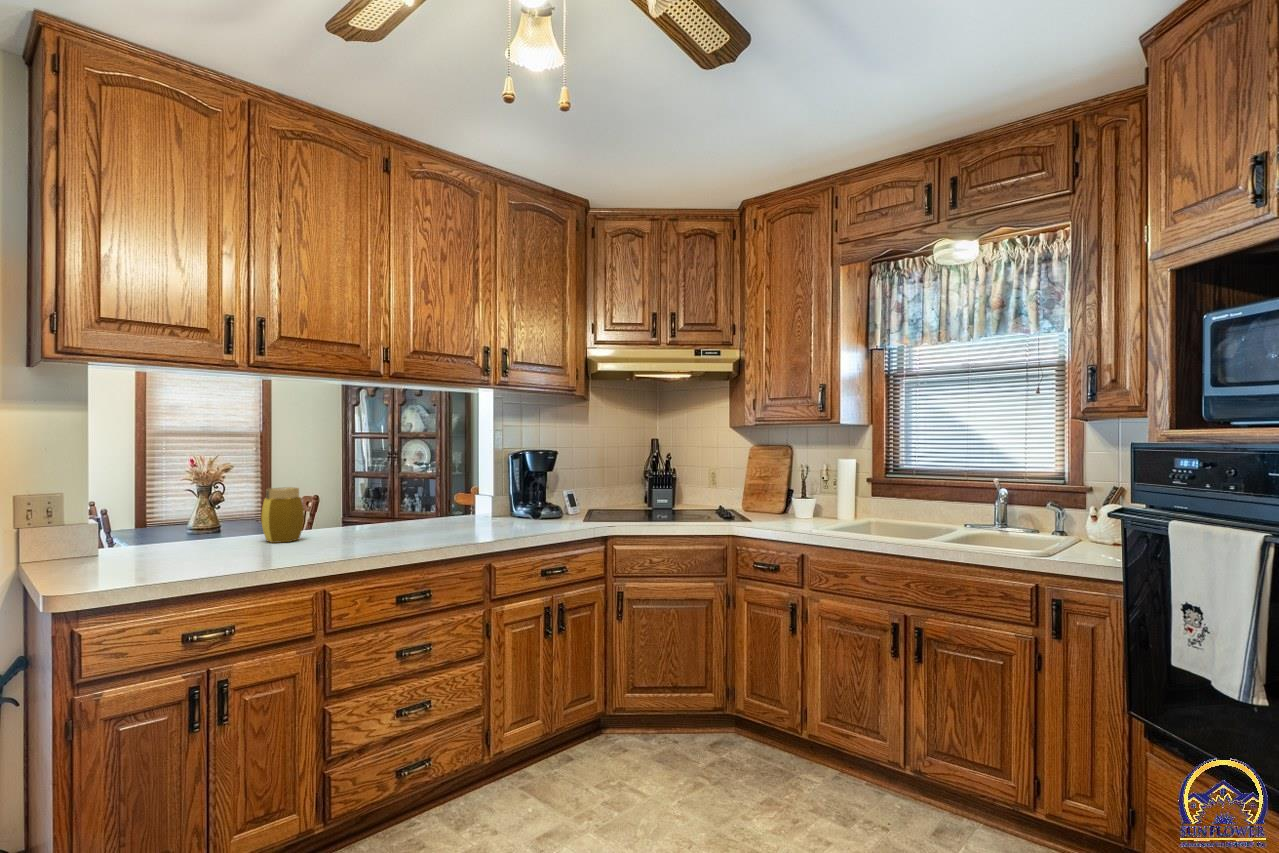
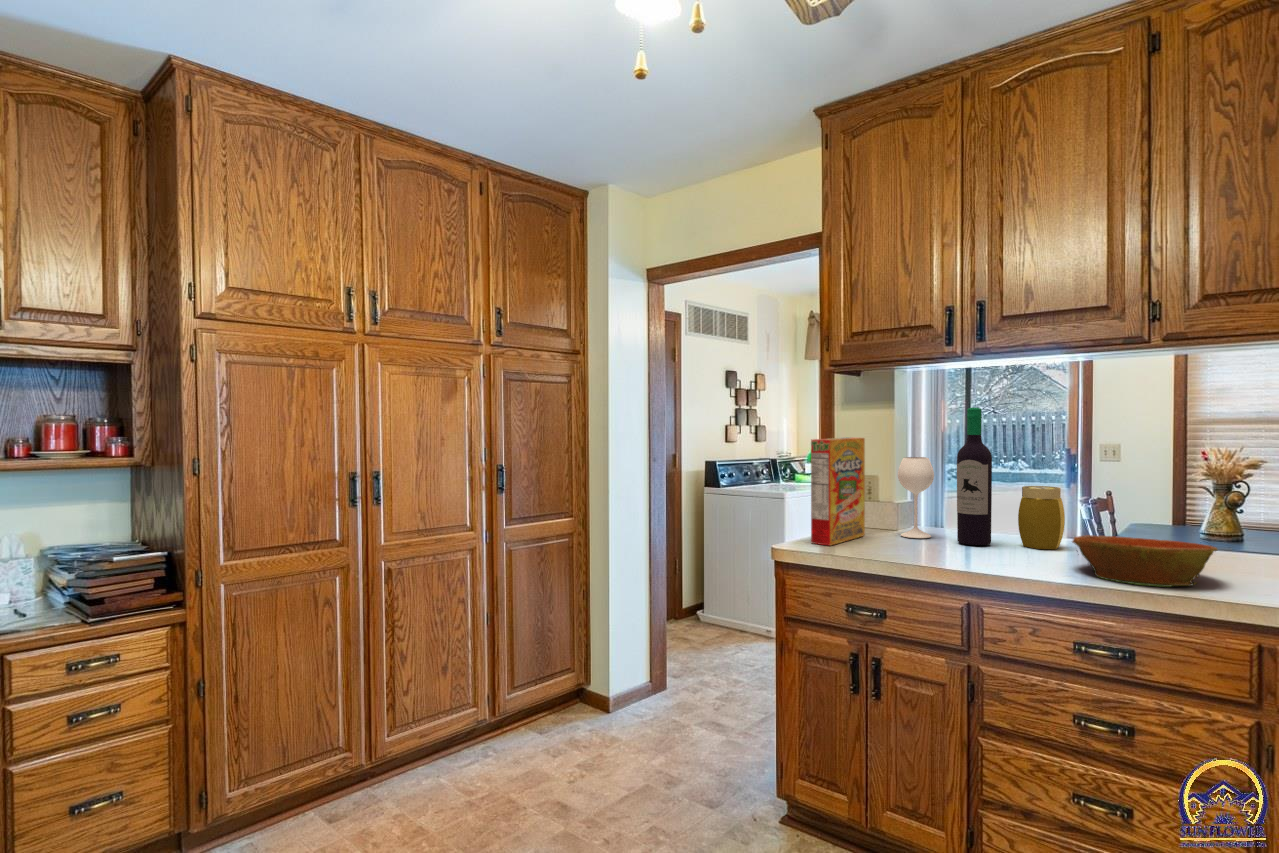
wine bottle: none [144,418,254,558] -> present [898,408,992,545]
cereal box: none [92,451,140,584] -> present [811,438,865,546]
bowl: none [352,511,444,546] -> present [1072,535,1217,587]

